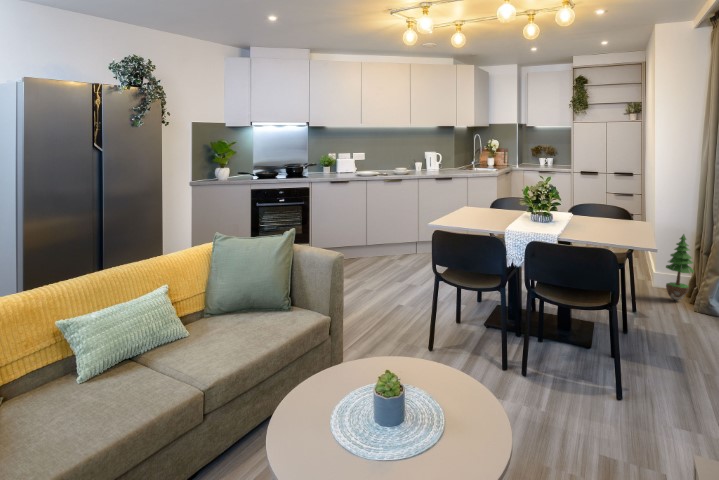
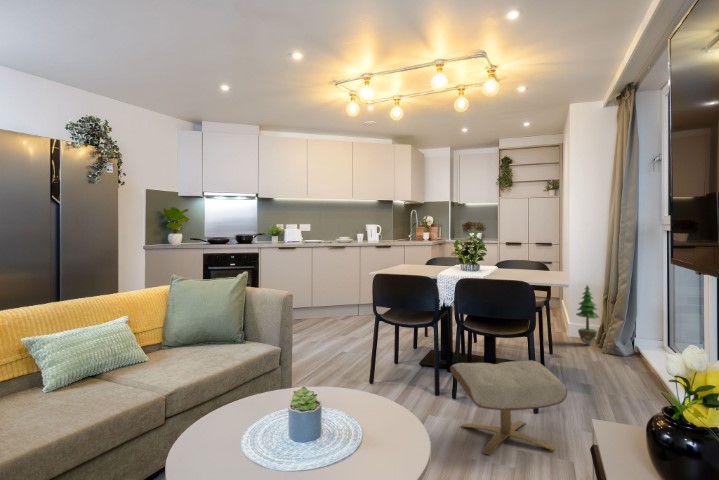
ottoman: none [525,346,670,458] -> present [450,361,567,455]

